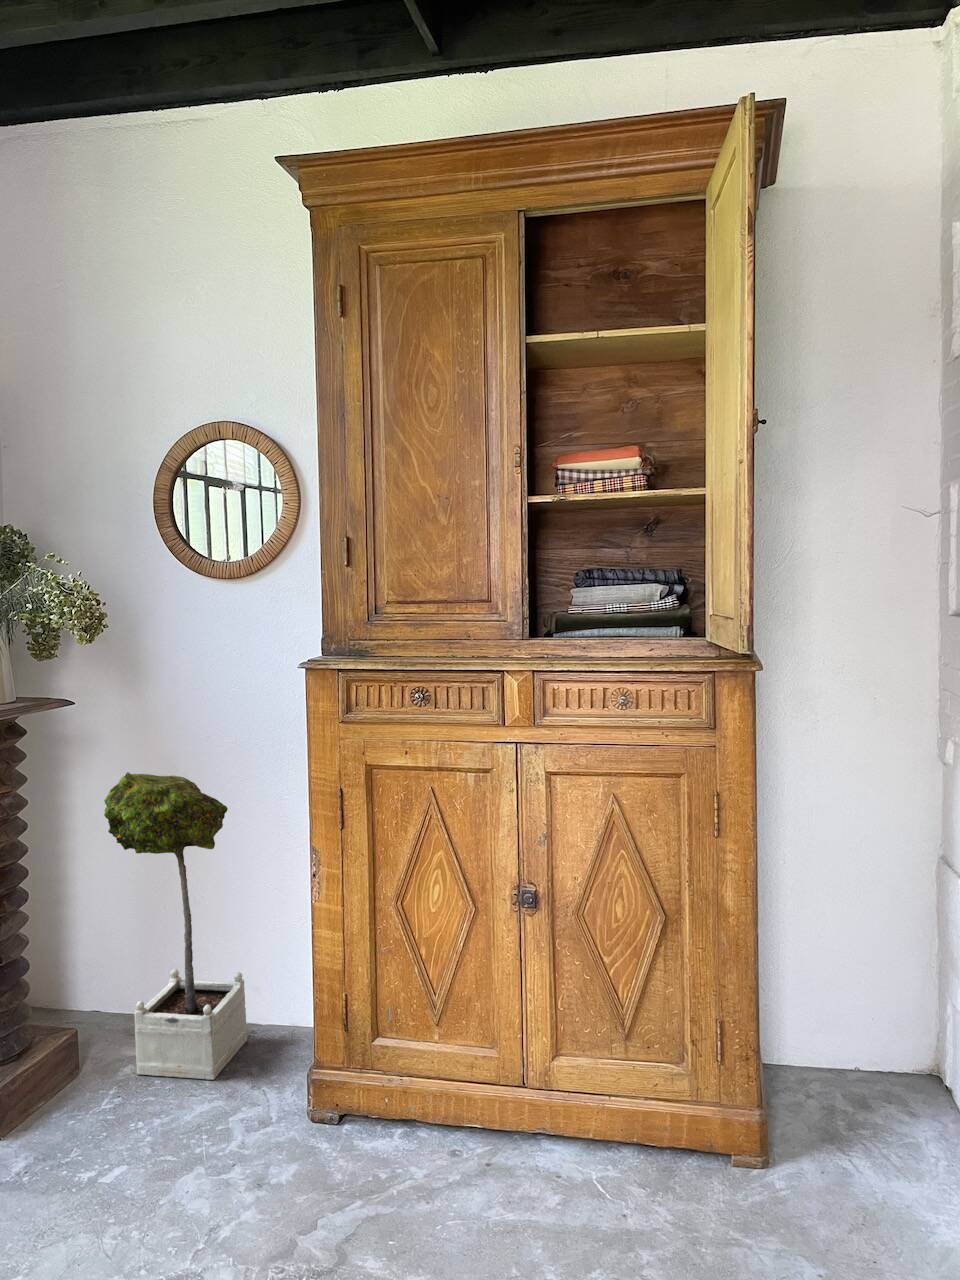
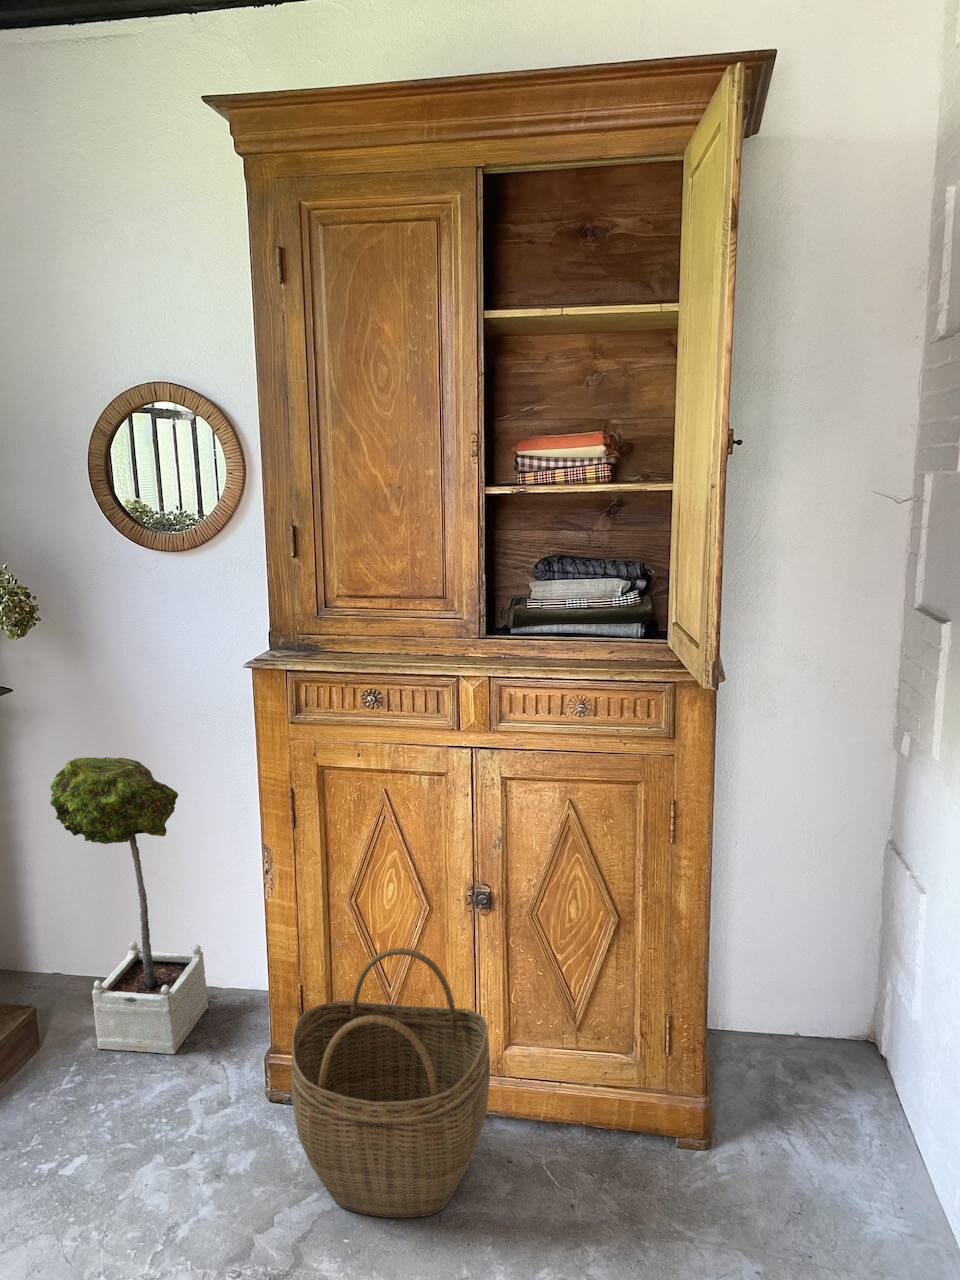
woven basket: none [337,947,538,1224] -> present [291,948,490,1218]

